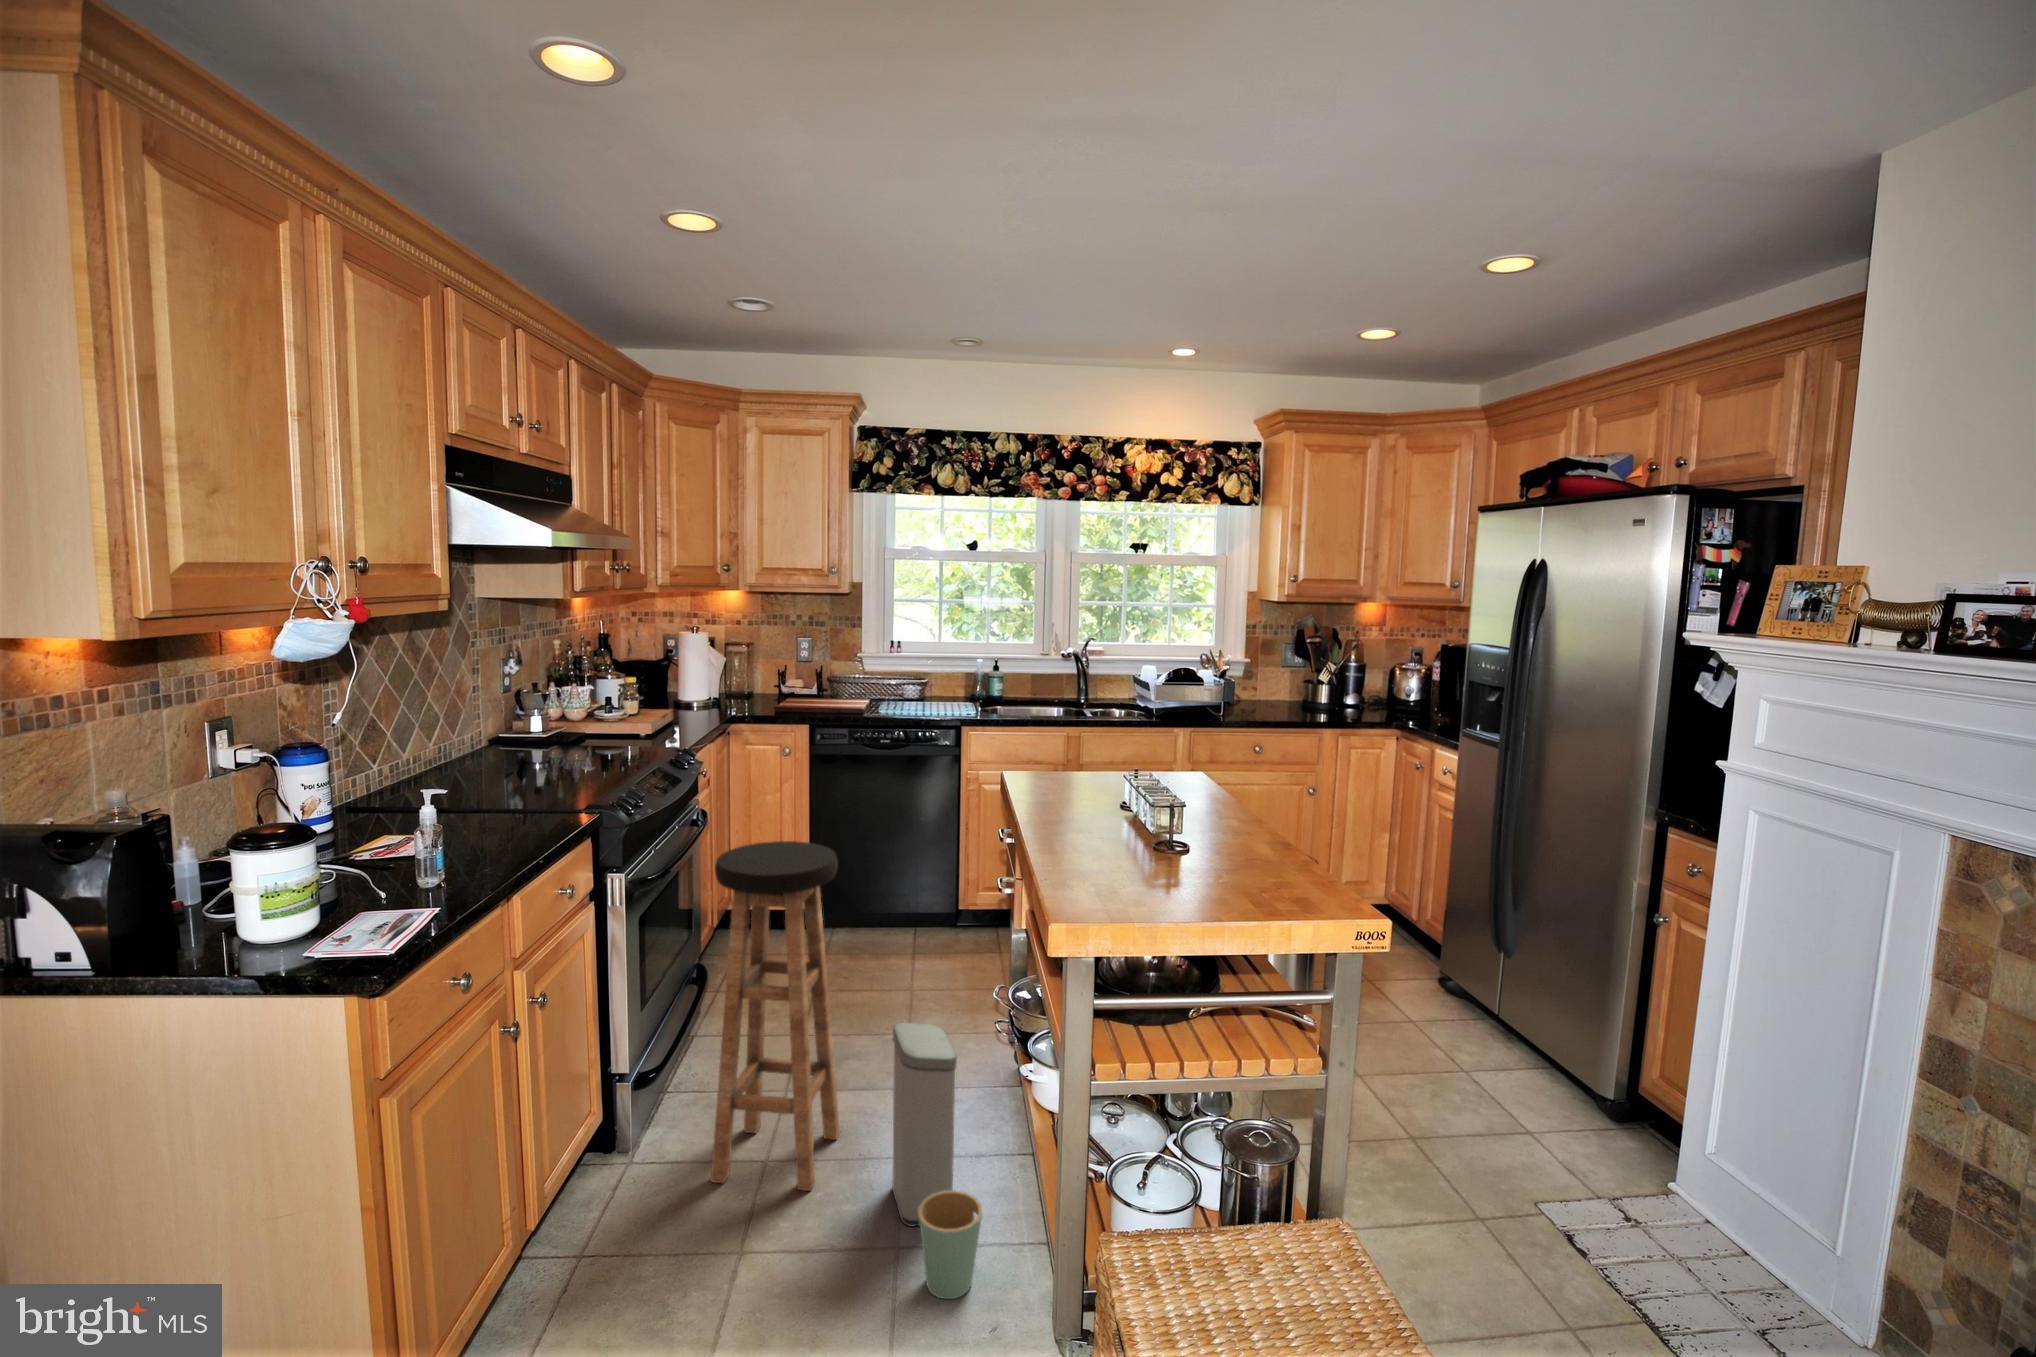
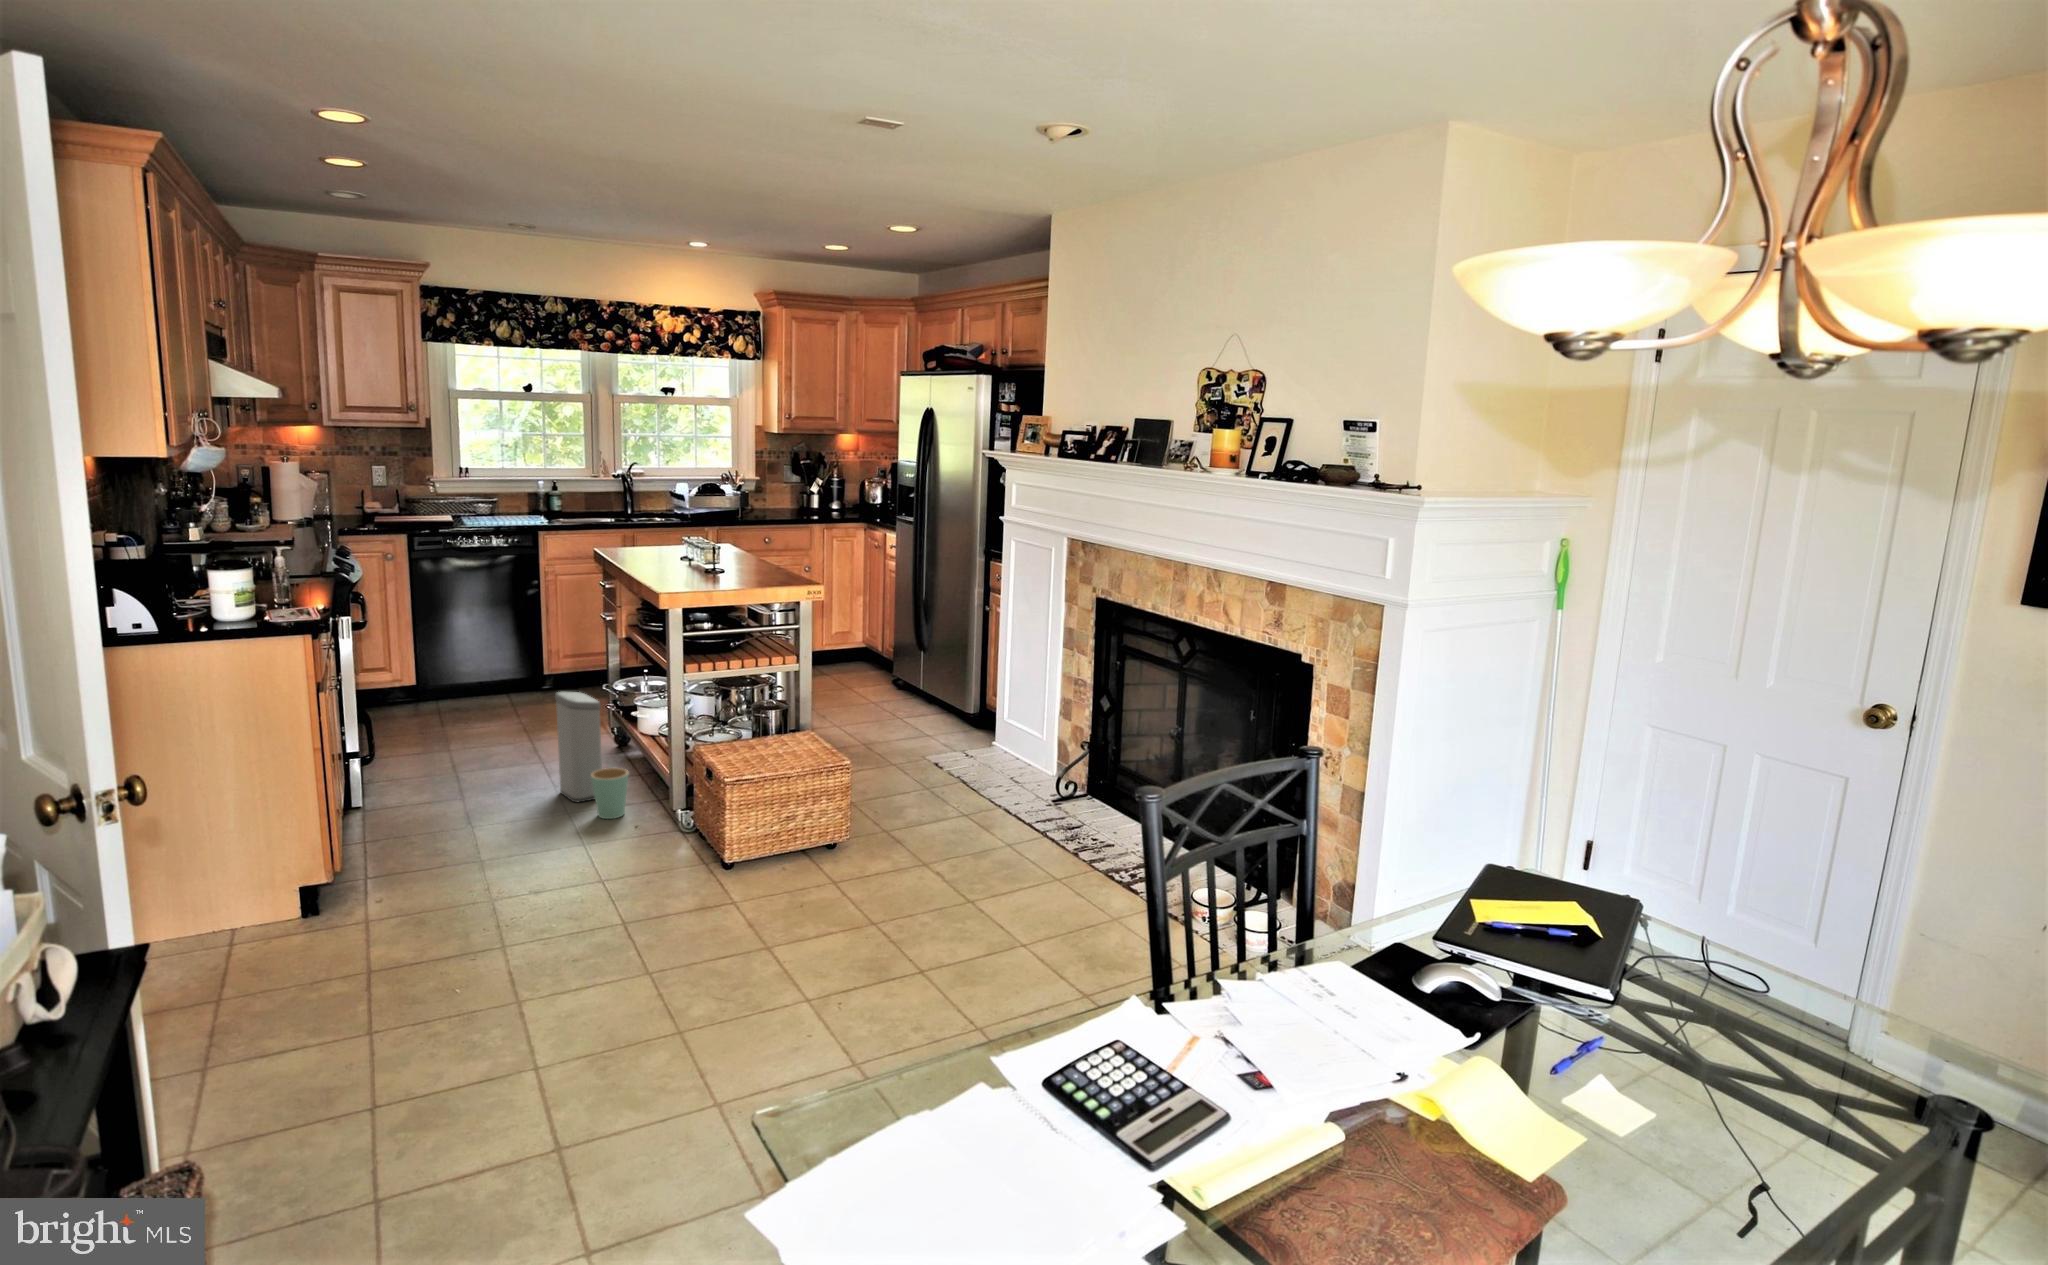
bar stool: present [711,841,840,1191] -> none [420,593,512,806]

